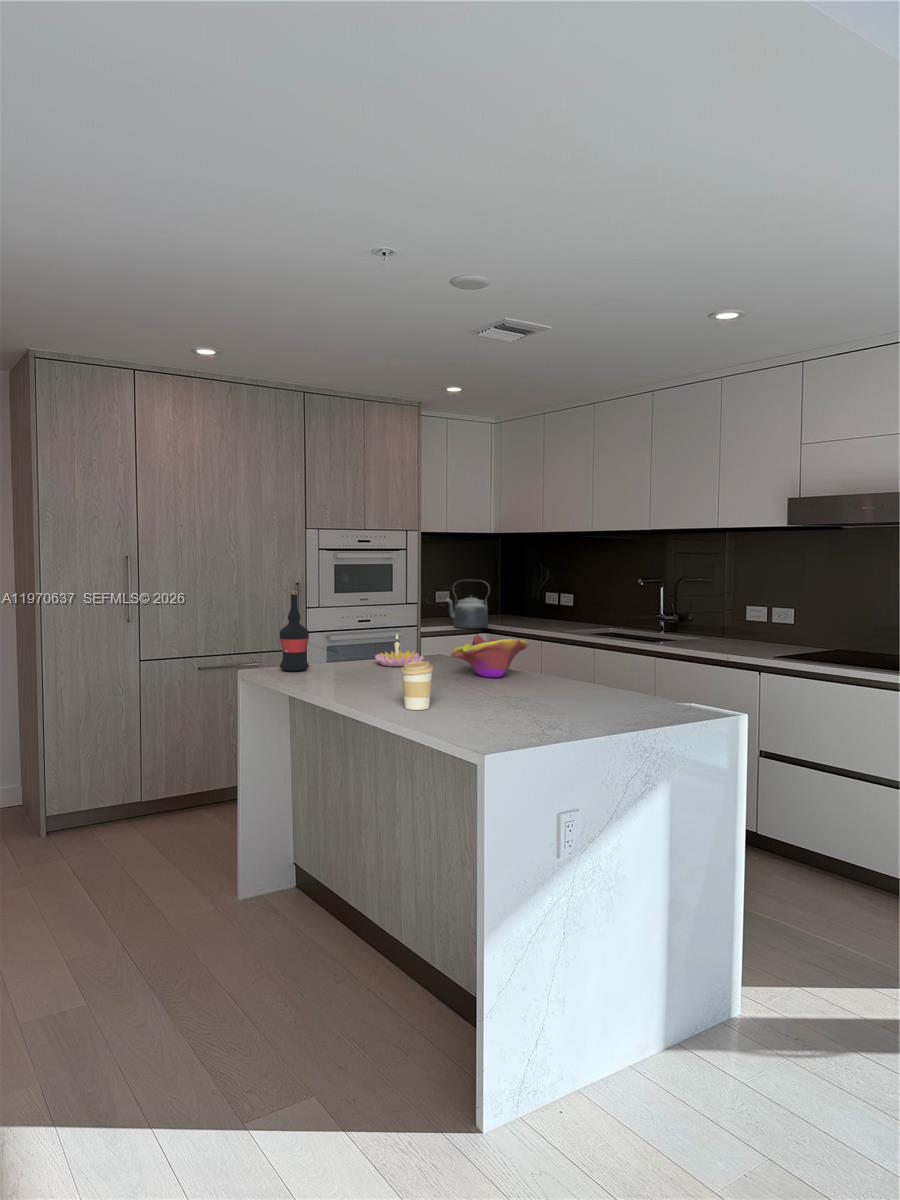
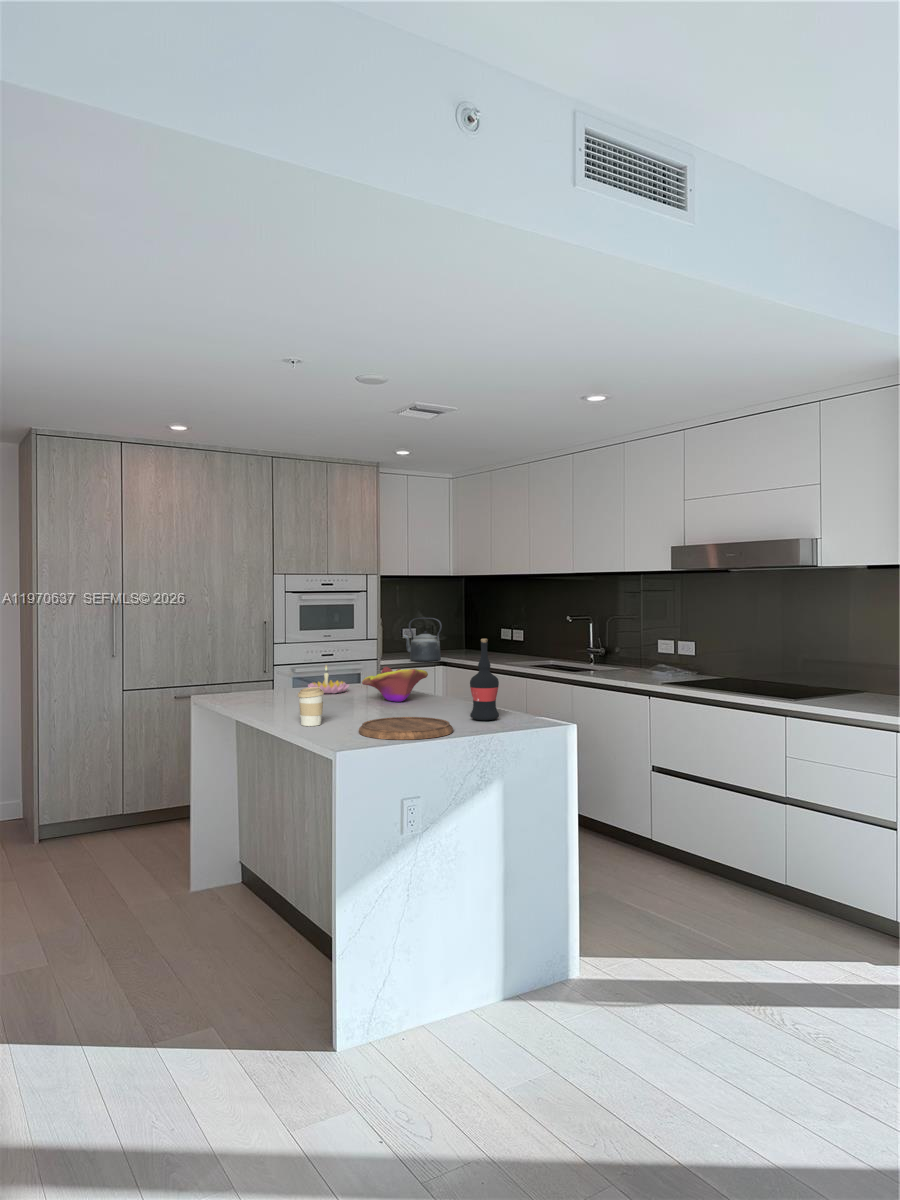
wine bottle: present [279,591,309,671] -> present [470,639,499,720]
cutting board: none [486,699,605,730] -> present [359,717,453,740]

